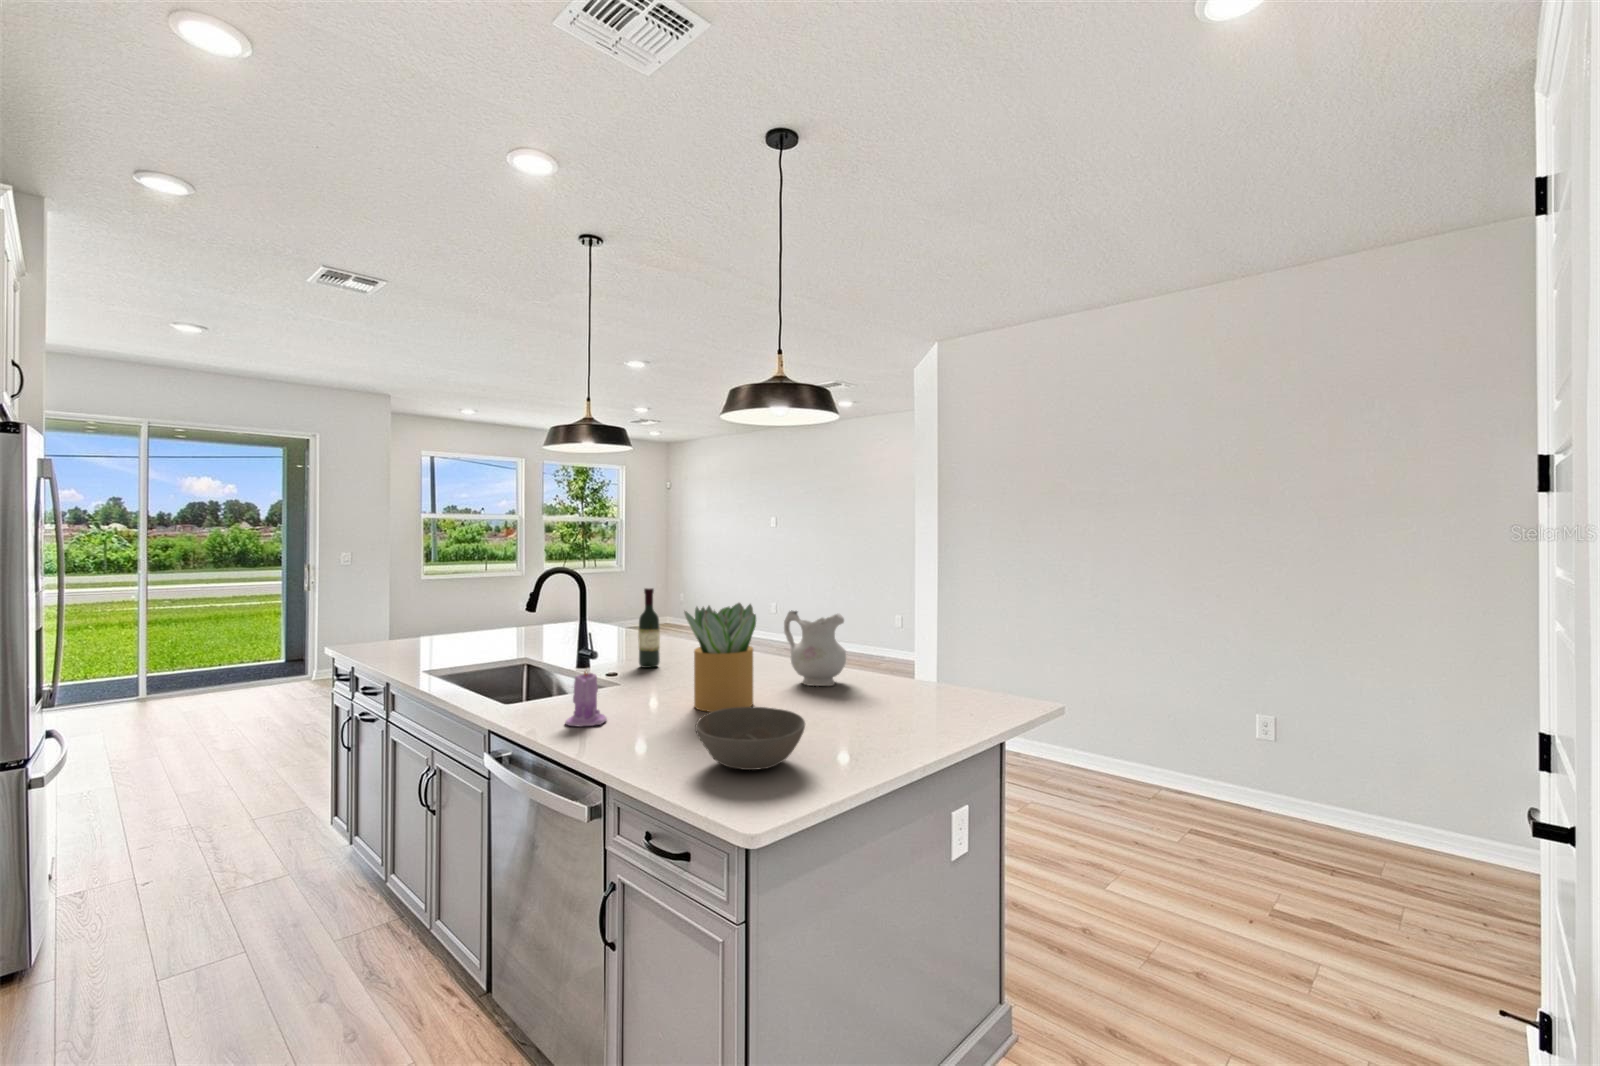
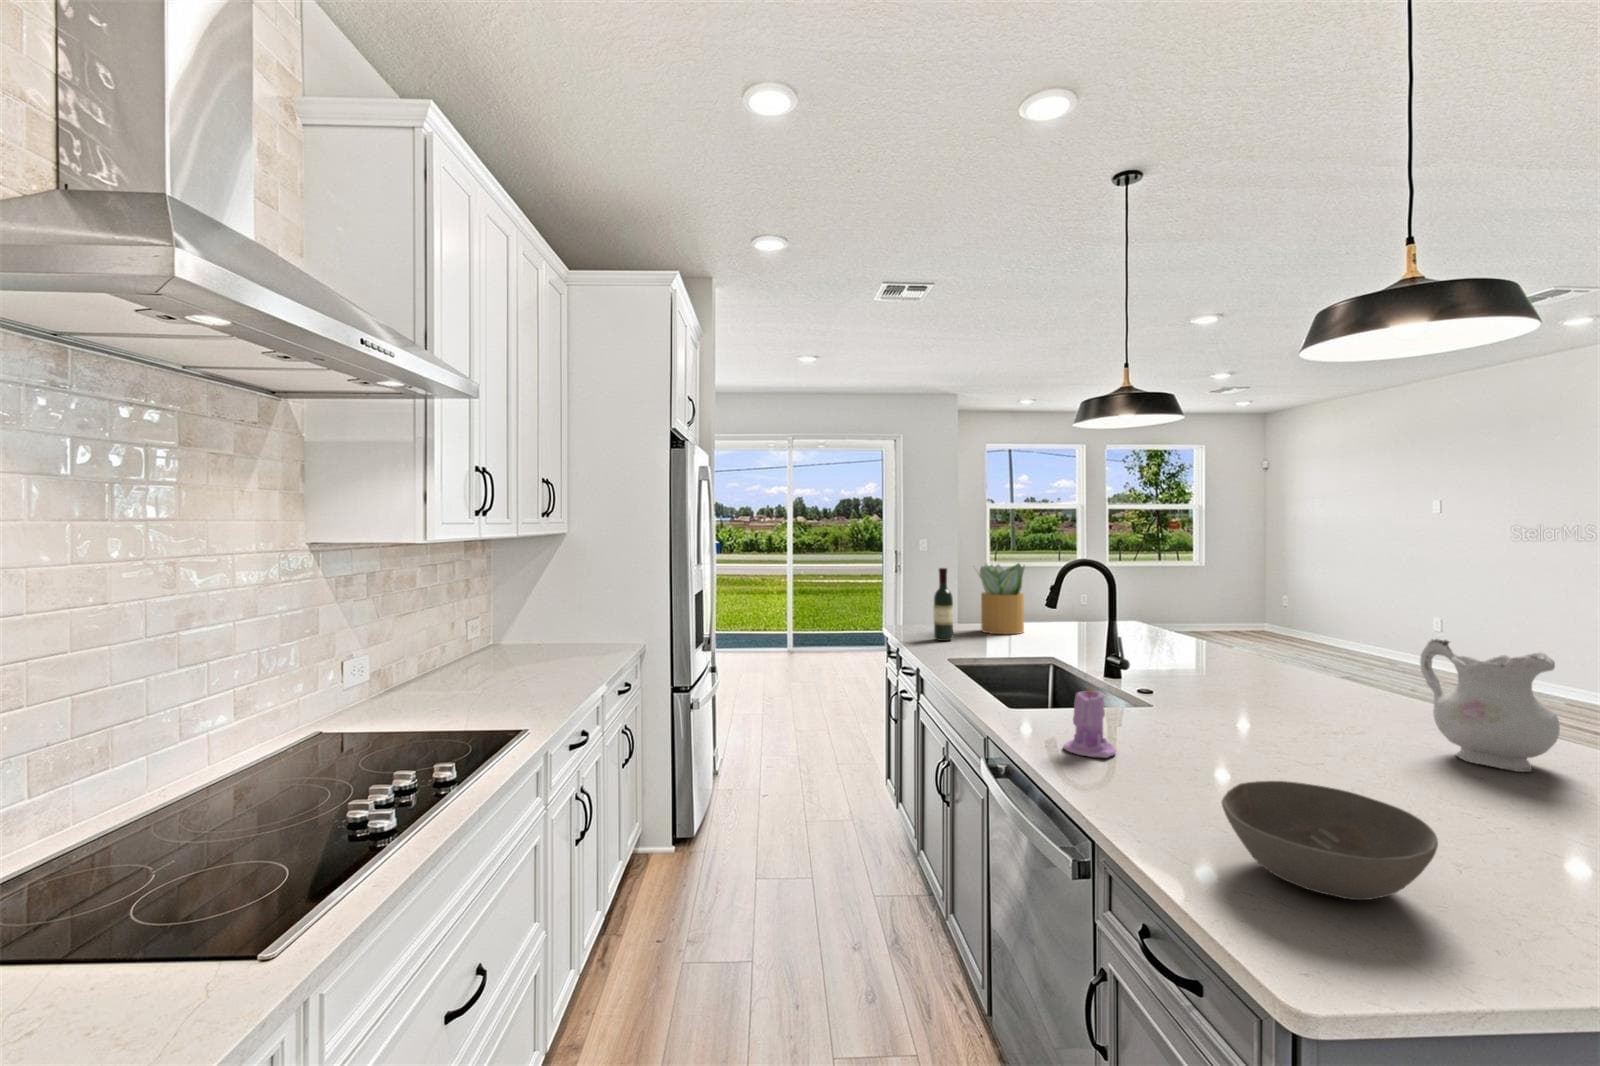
wine bottle: present [638,588,660,668] -> present [934,568,953,641]
potted plant: present [684,603,756,712] -> present [979,563,1025,634]

